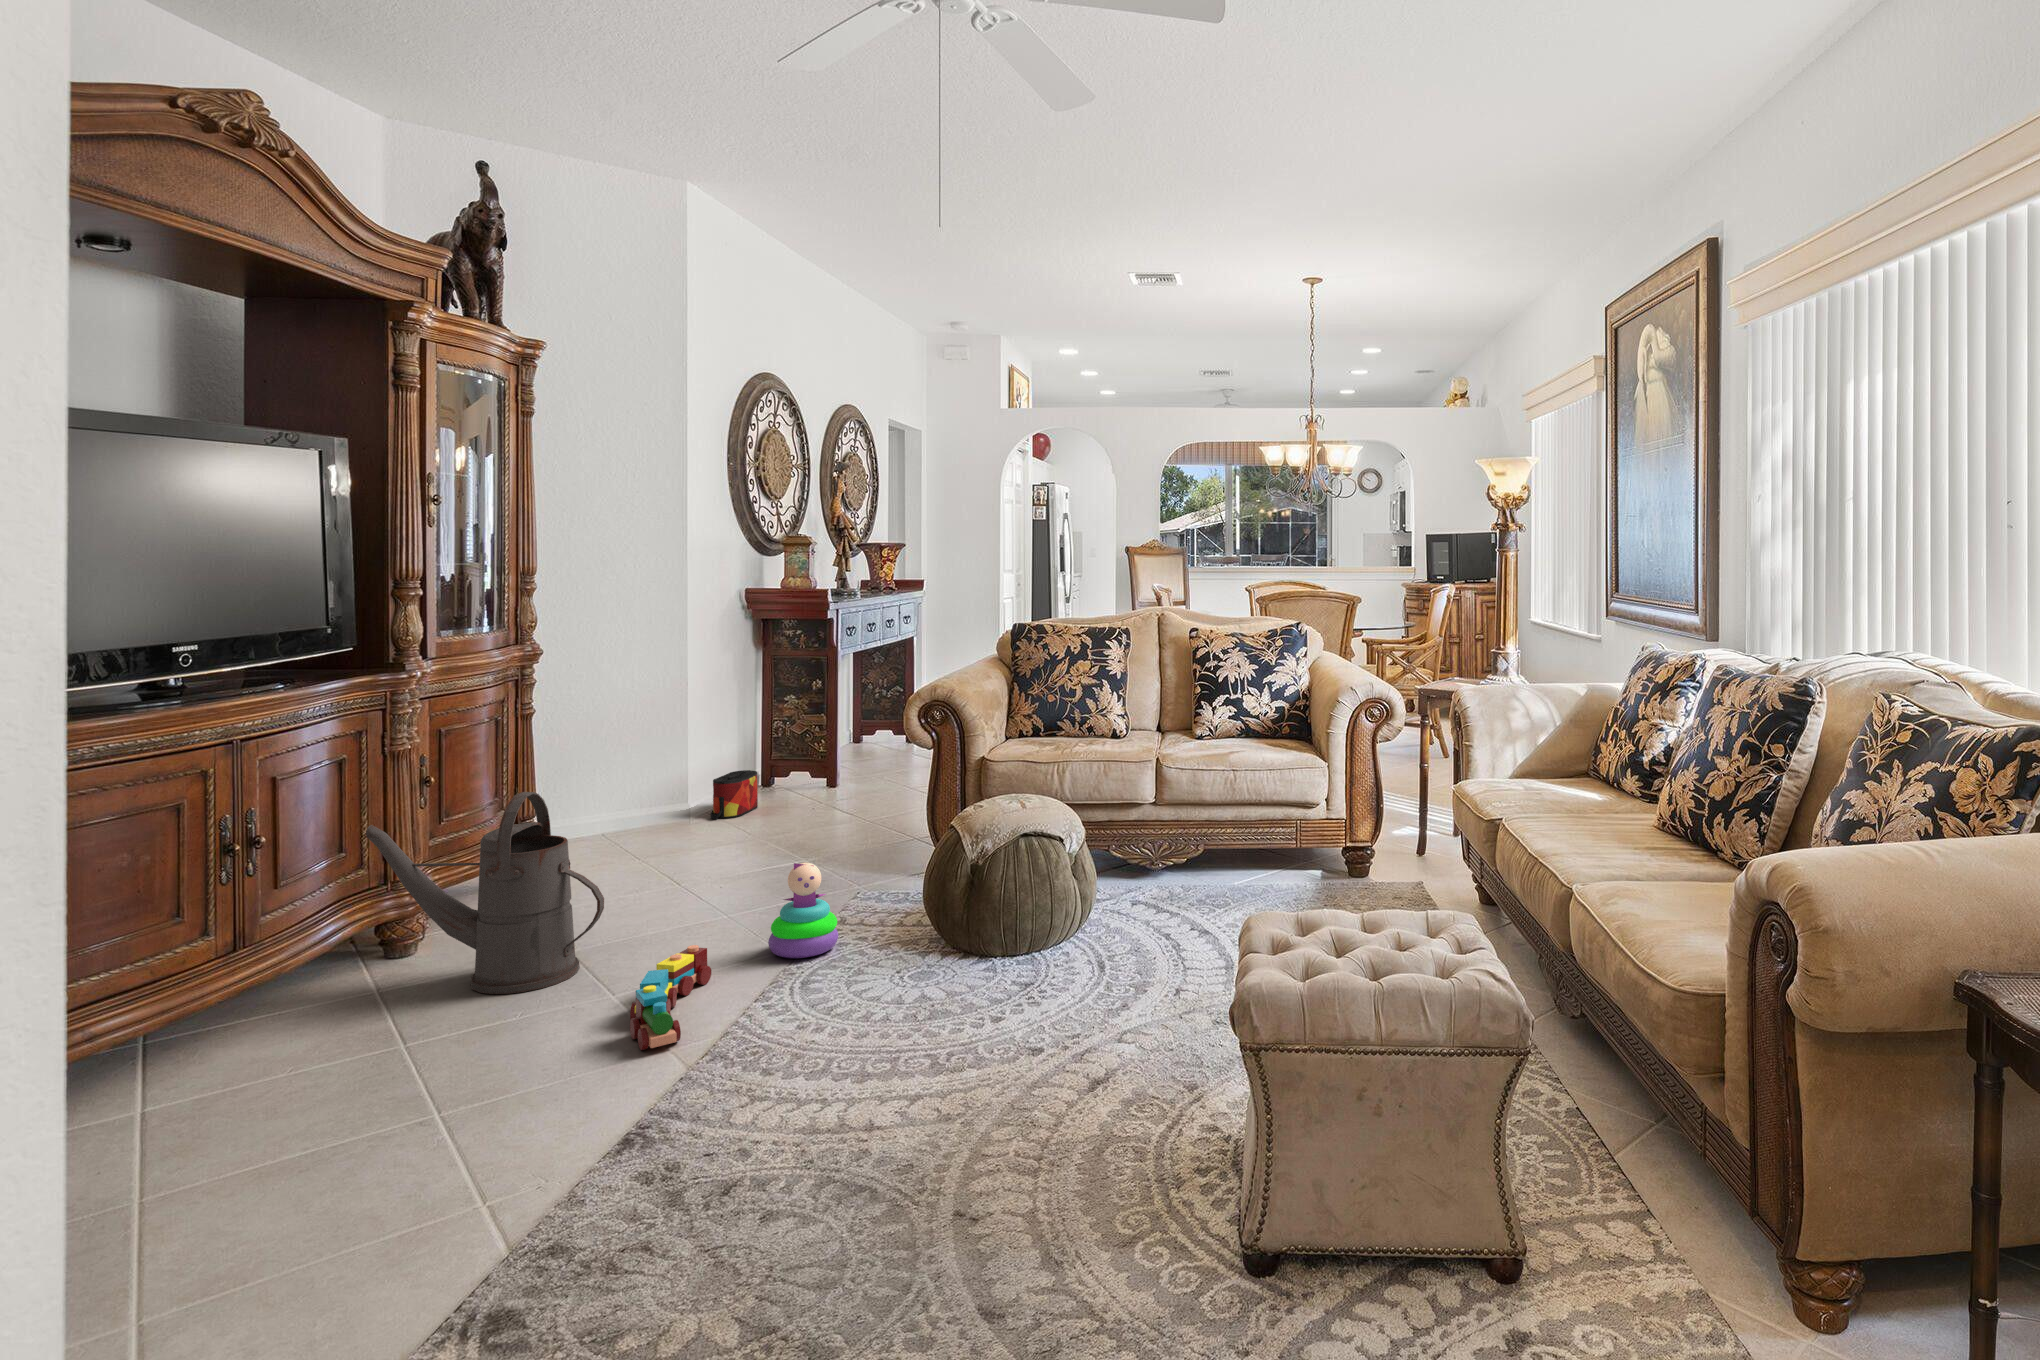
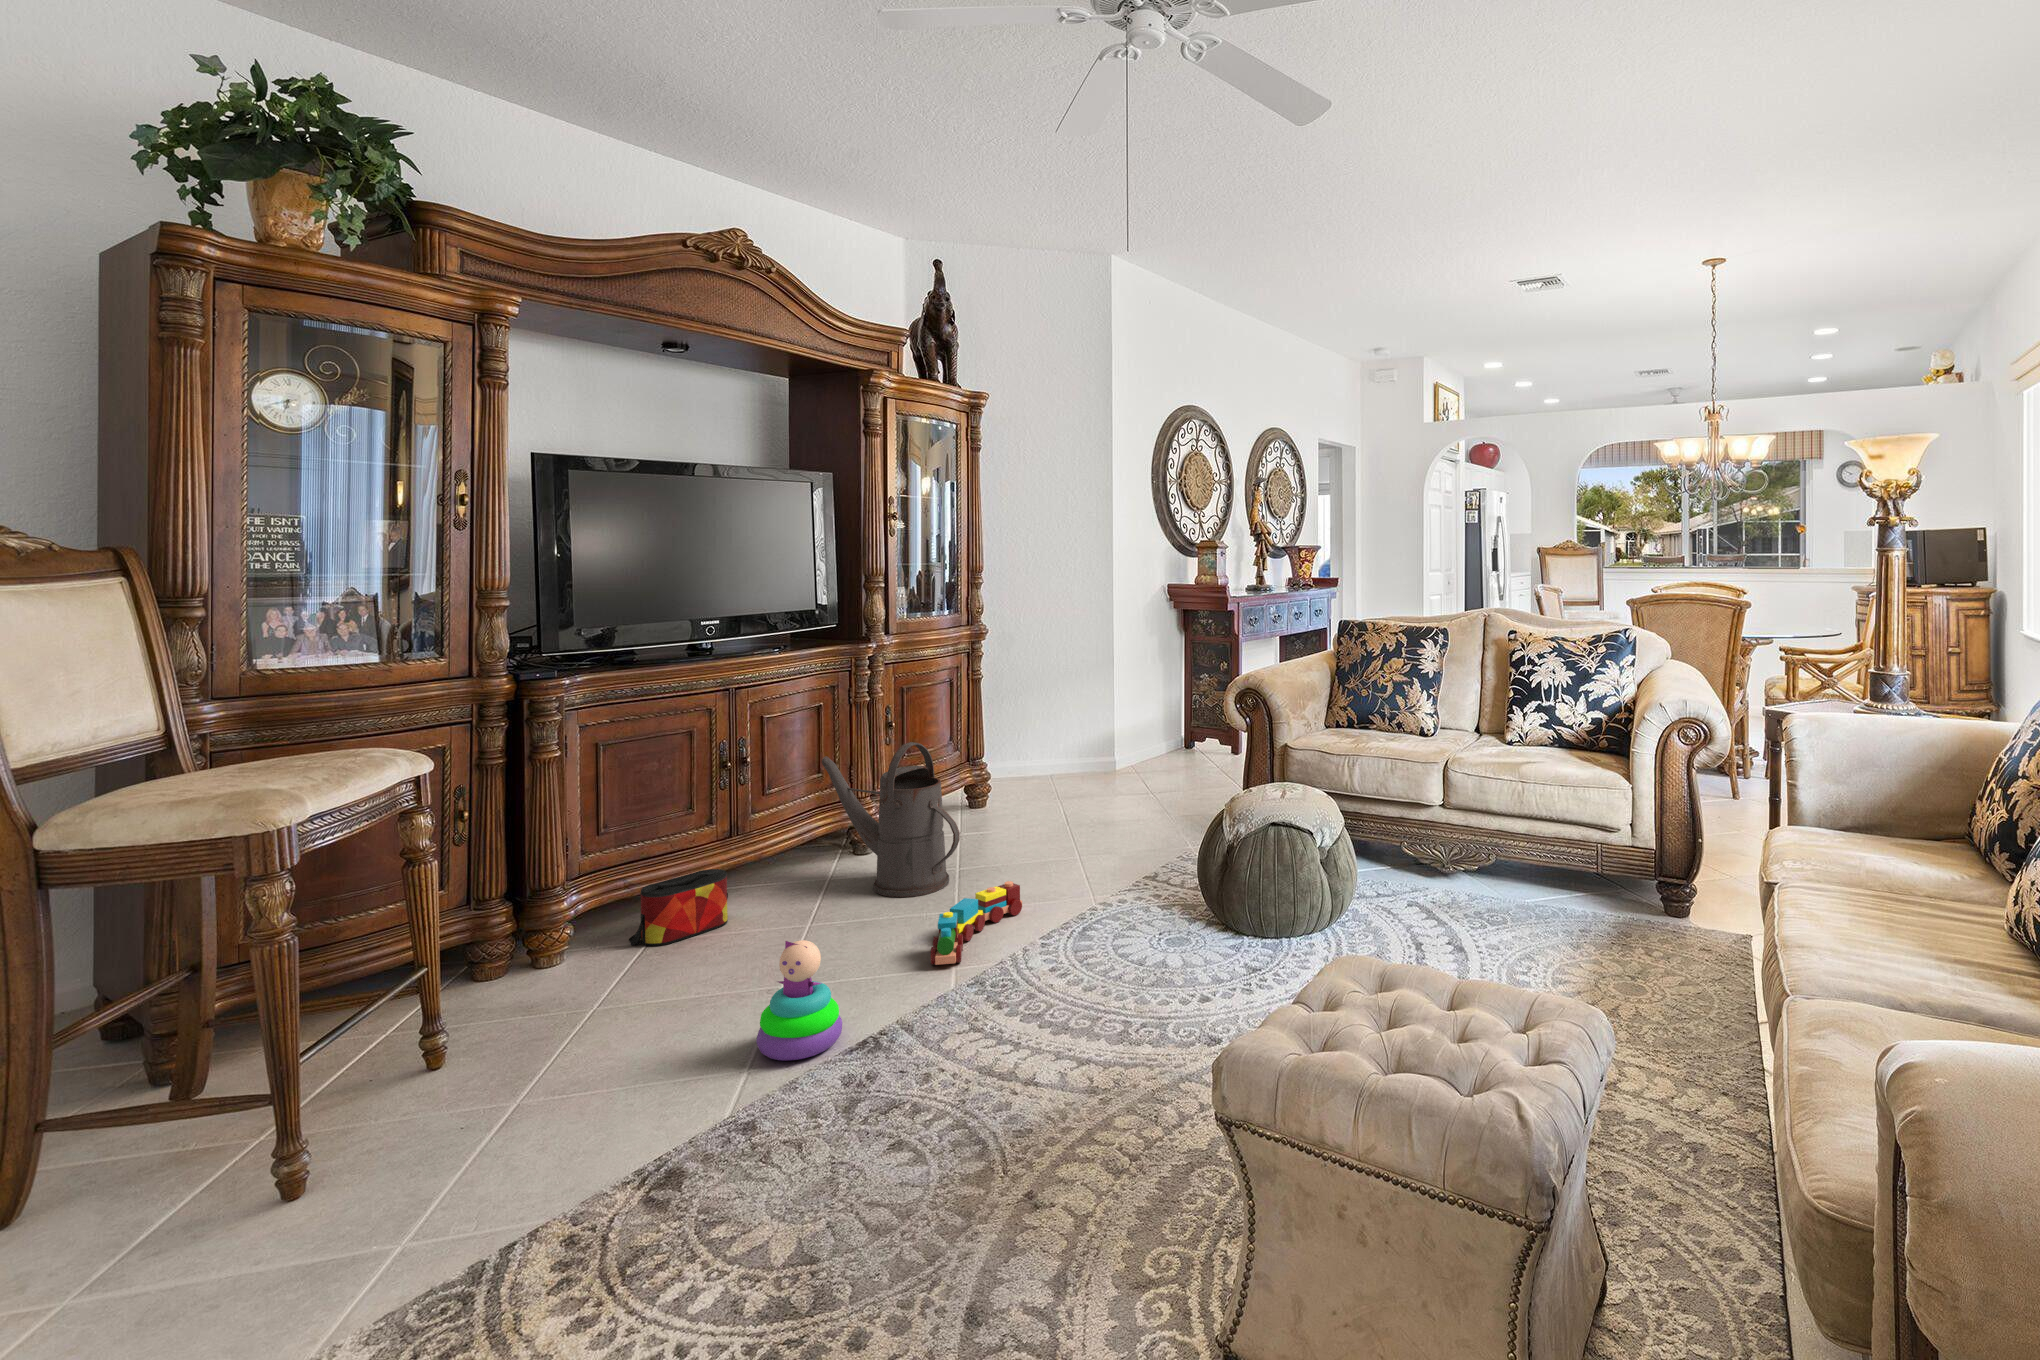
bag: present [711,770,758,819] -> present [629,869,728,946]
stacking toy: present [768,863,838,958] -> present [756,940,842,1061]

